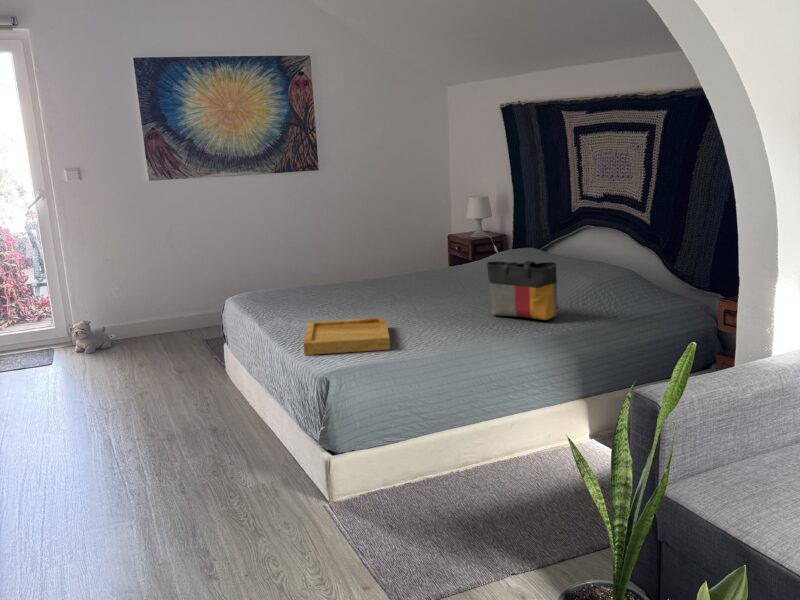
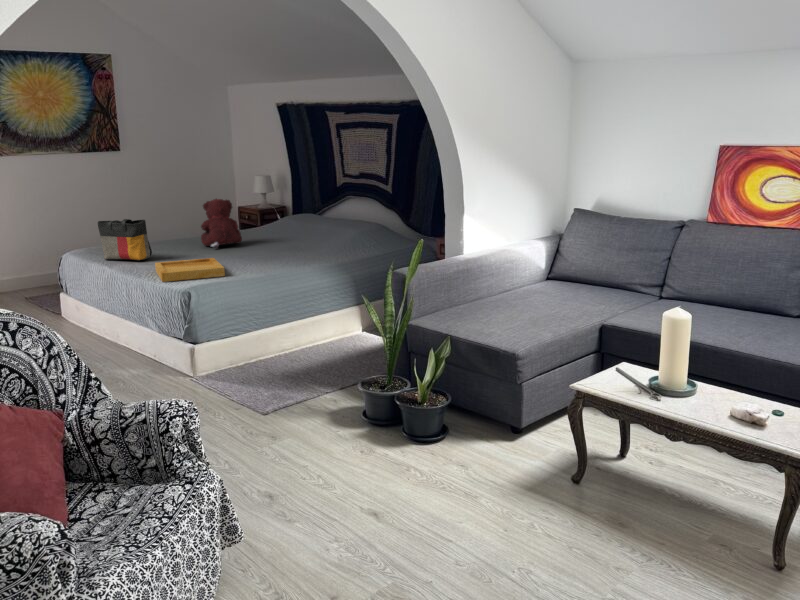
teddy bear: none [385,231,438,298] -> present [201,199,242,249]
tote bag: present [487,261,558,320] -> present [98,219,152,260]

